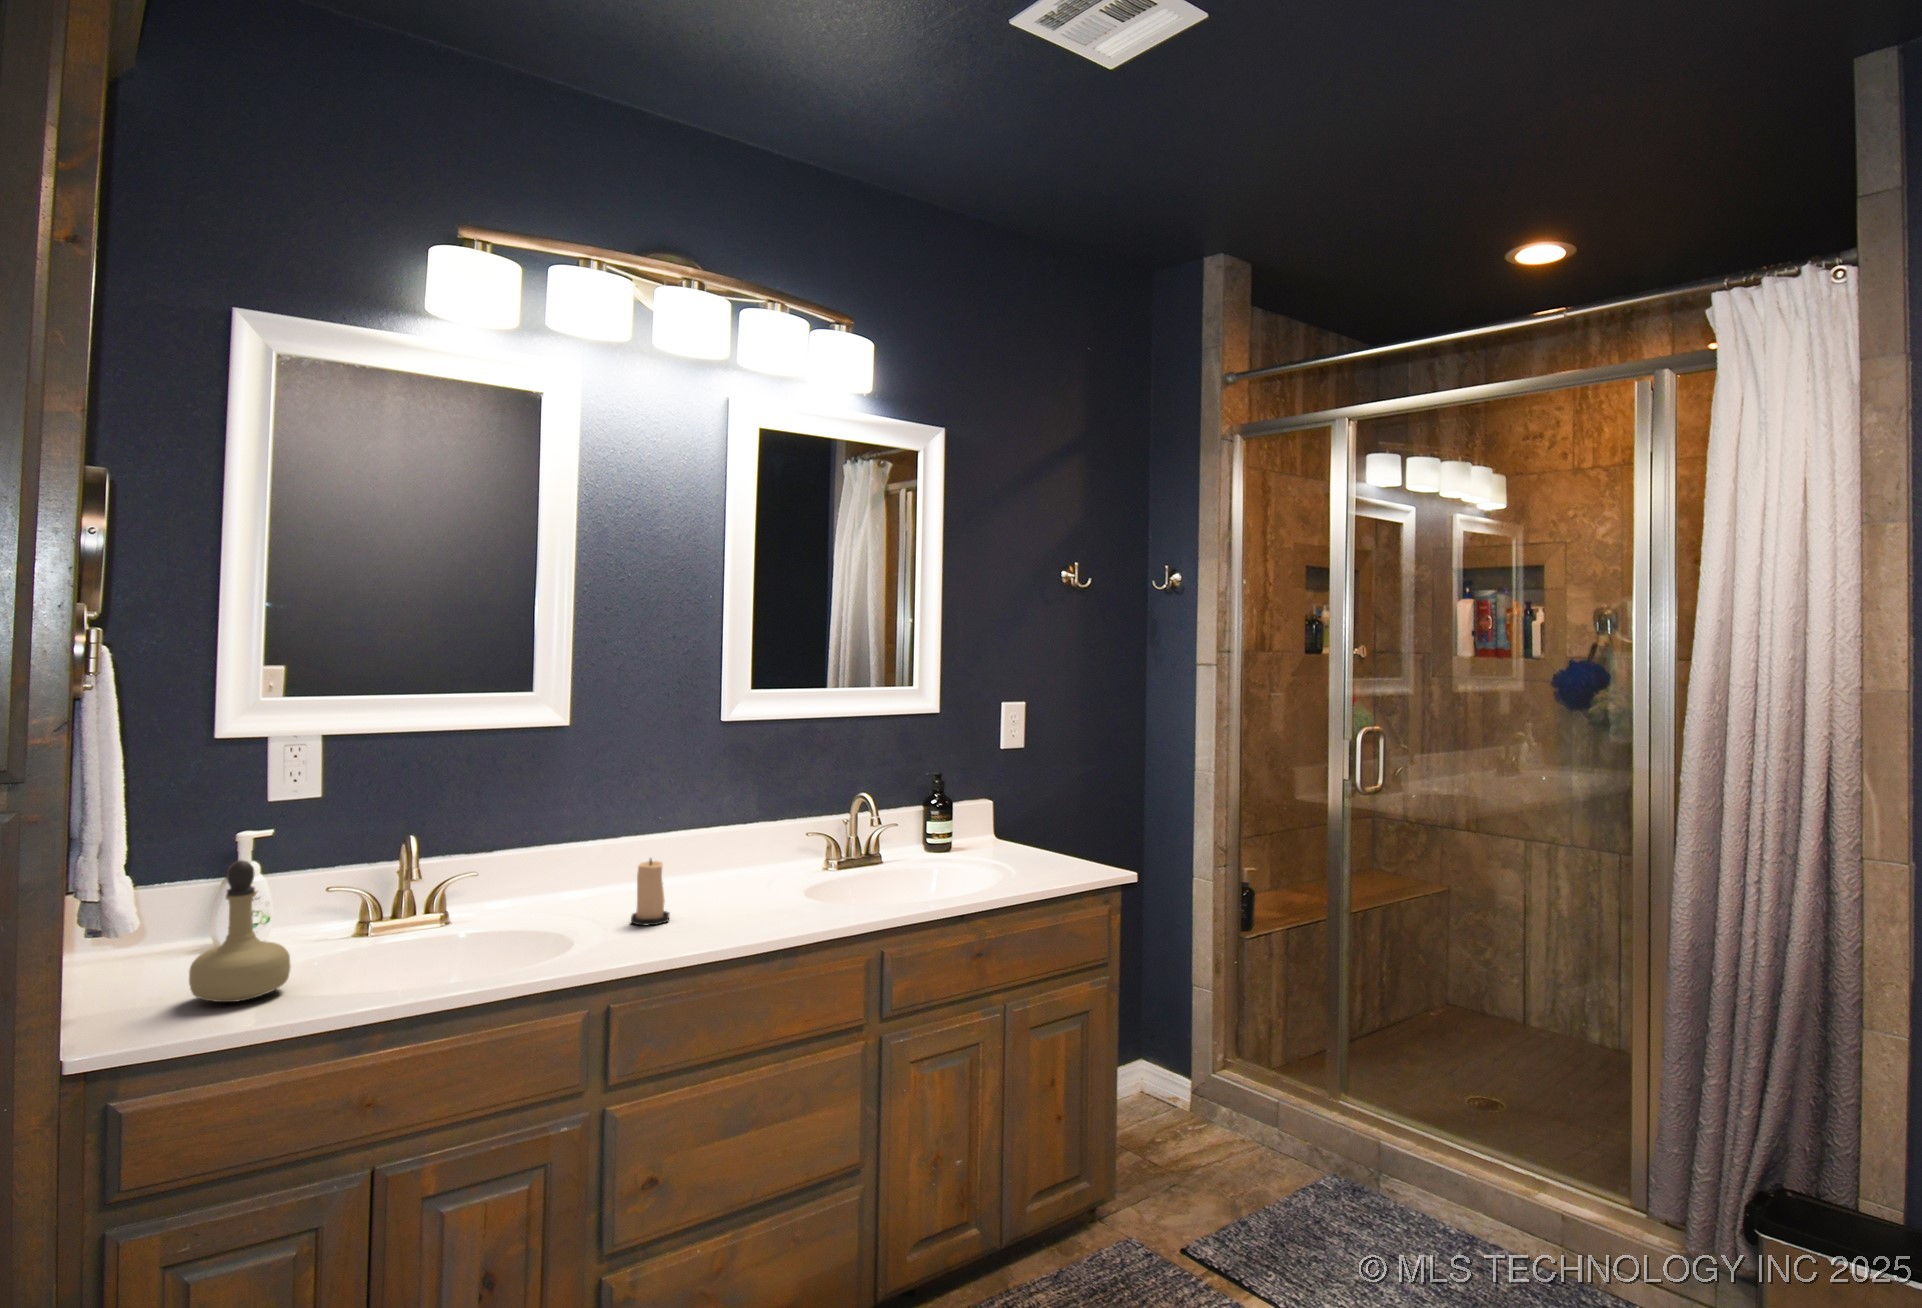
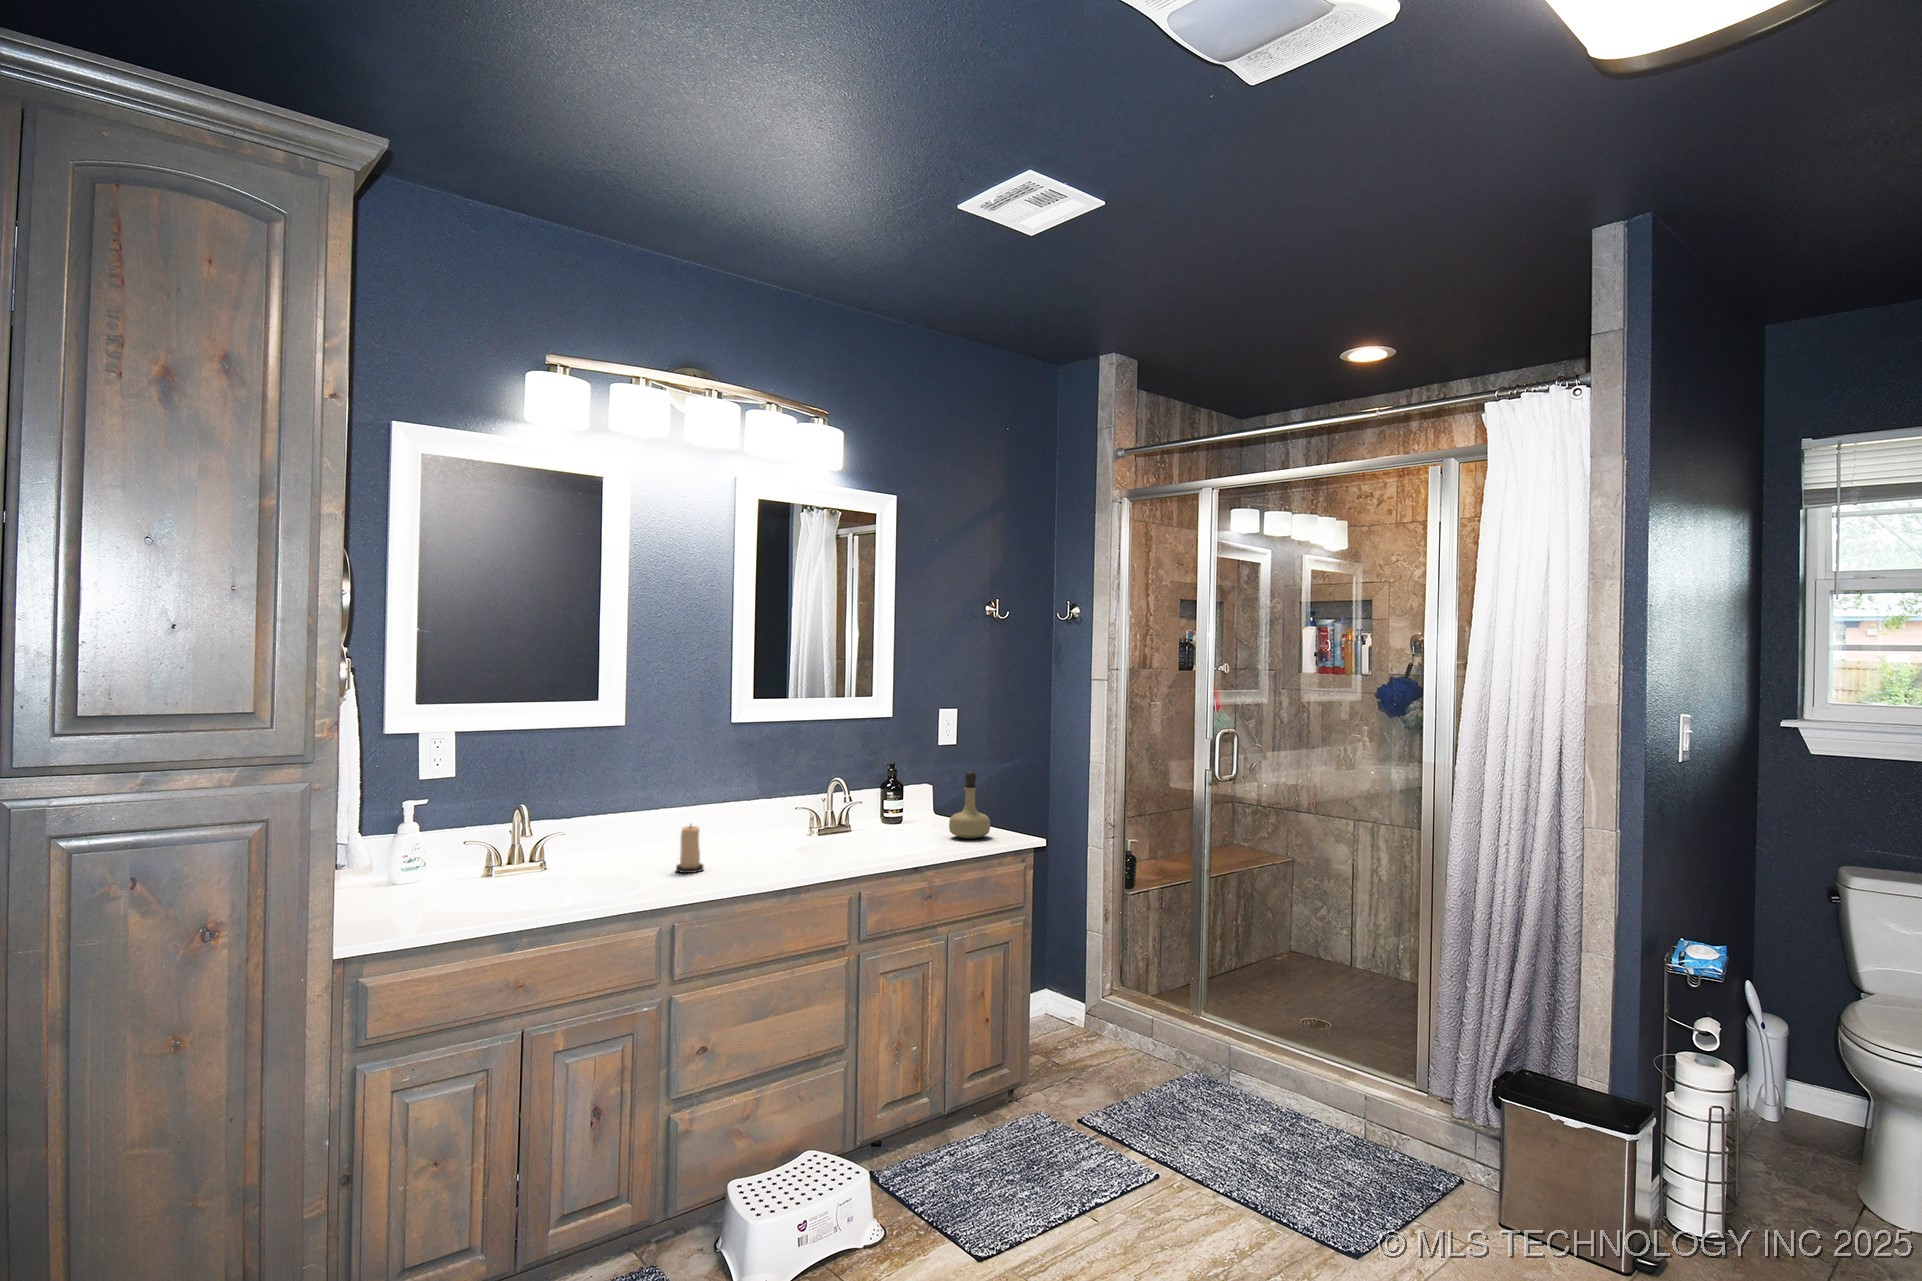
perfume bottle: present [189,860,290,1002] -> present [949,771,990,839]

